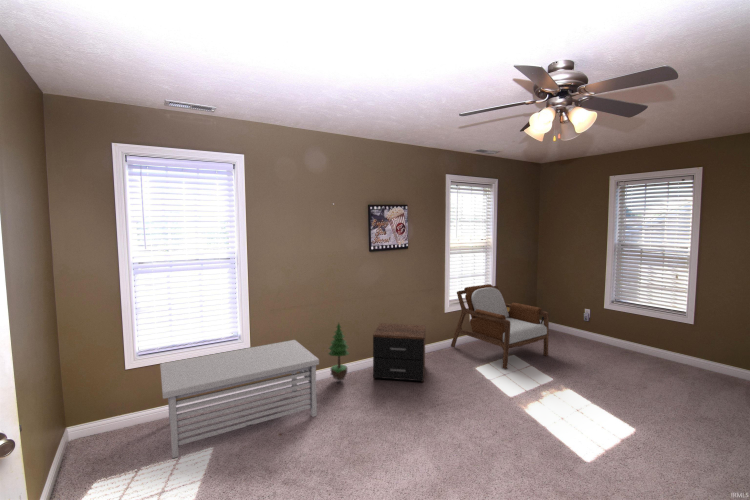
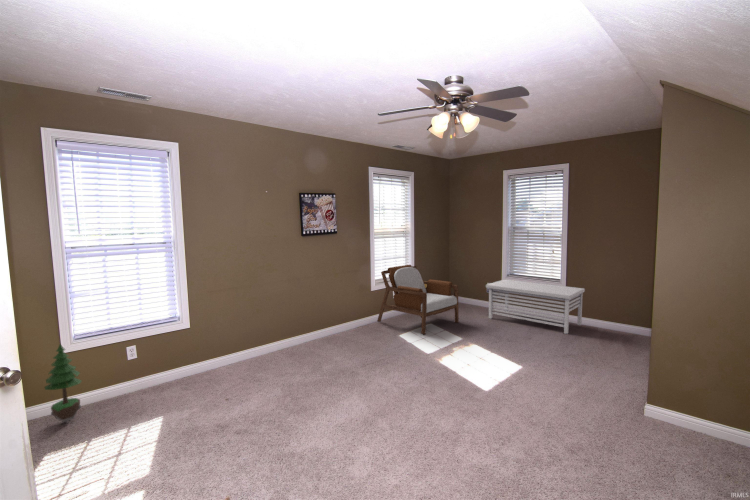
nightstand: present [373,323,425,382] -> none [308,301,355,351]
potted tree: present [329,324,349,381] -> present [45,344,81,422]
storage bench: present [160,340,319,458] -> present [486,279,585,334]

